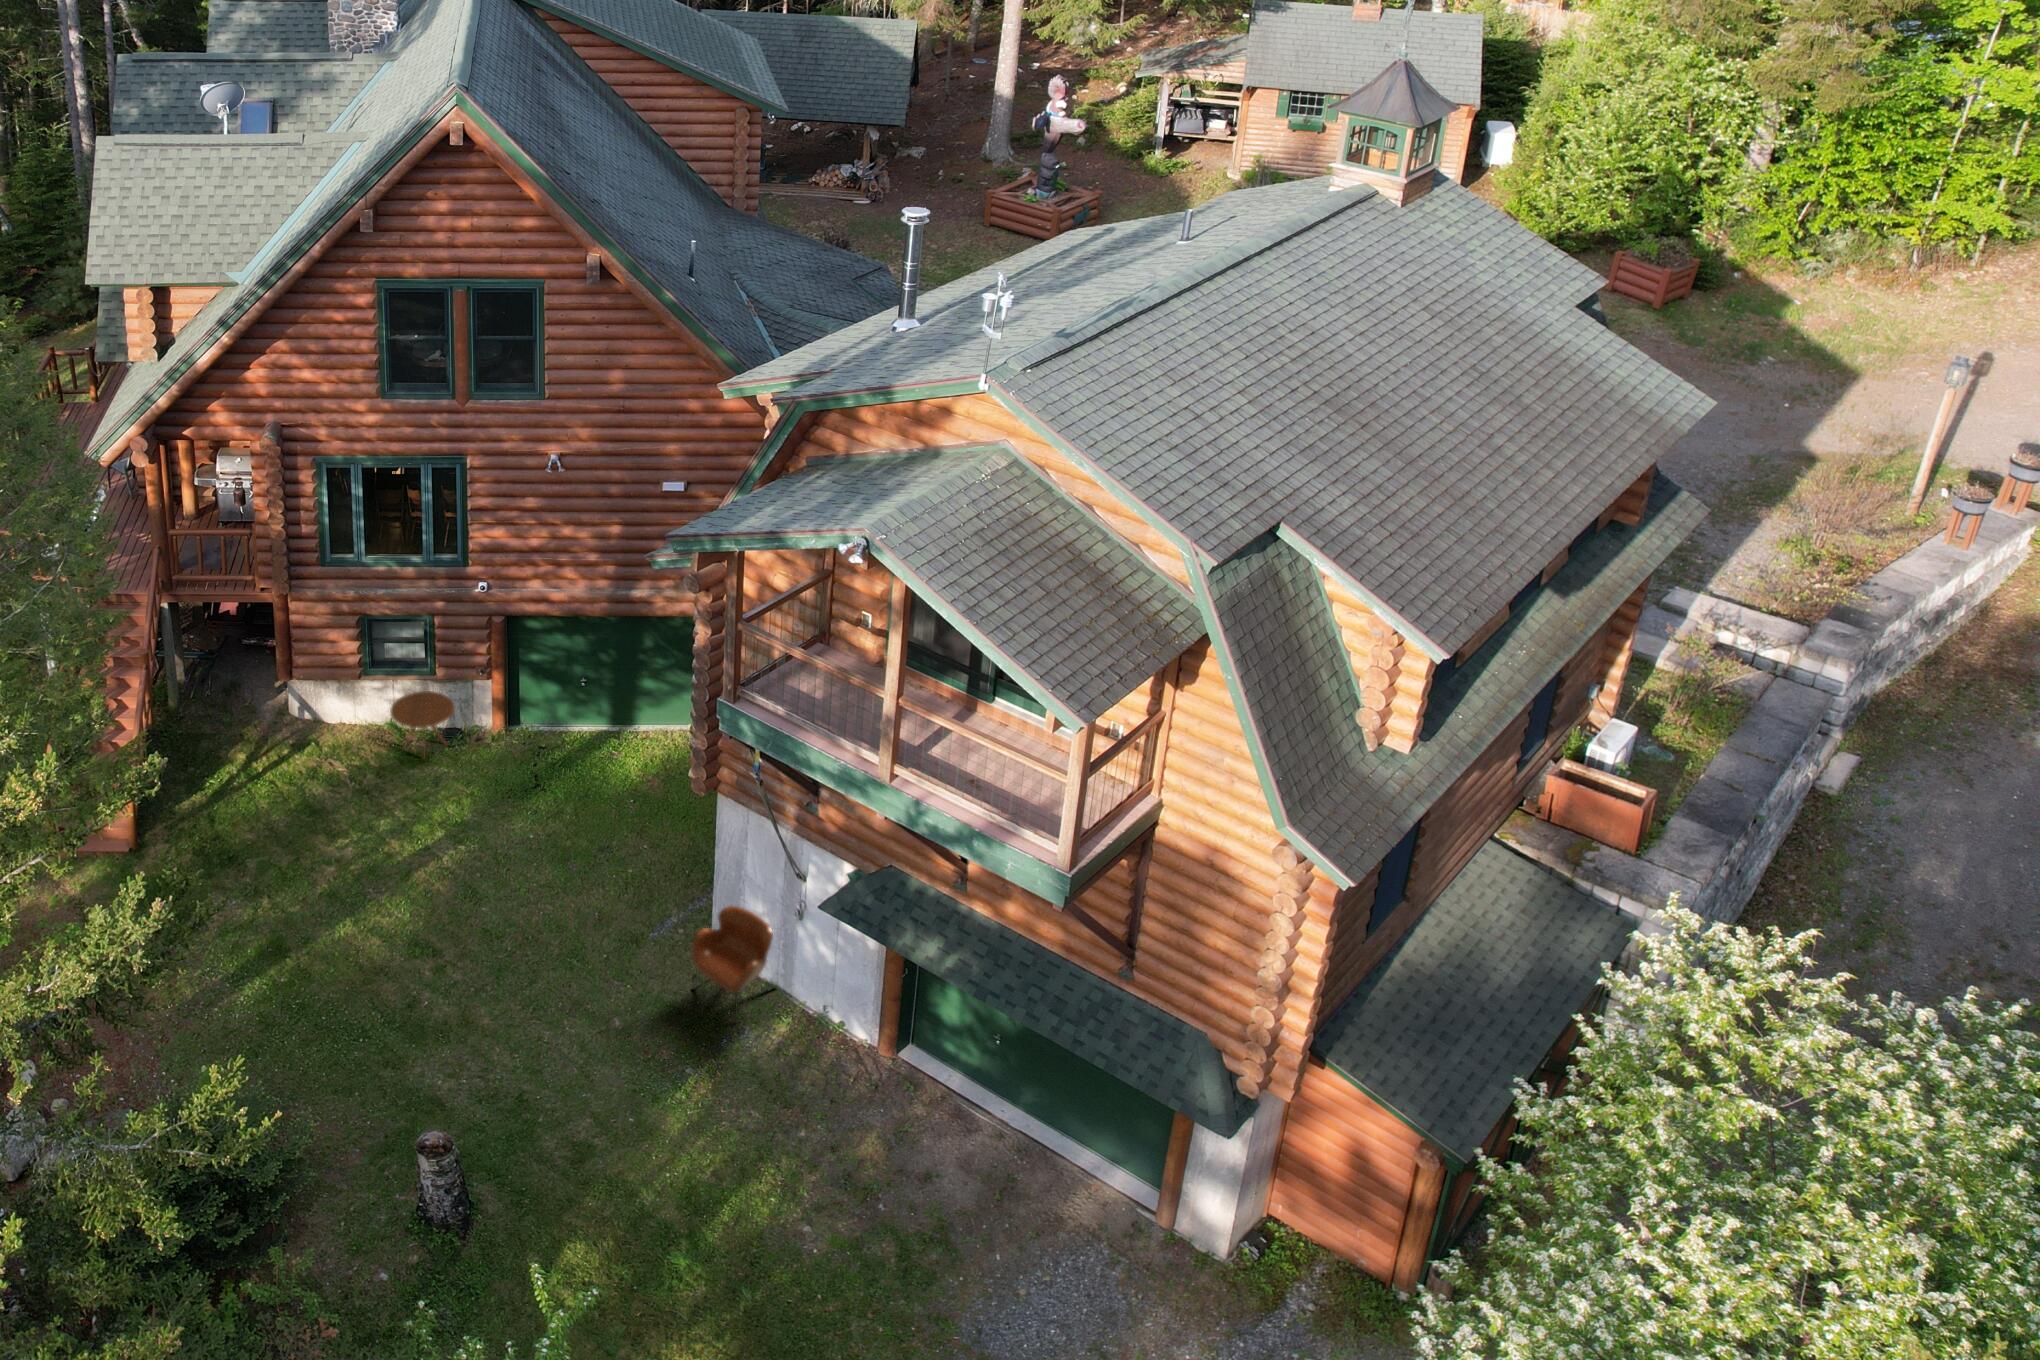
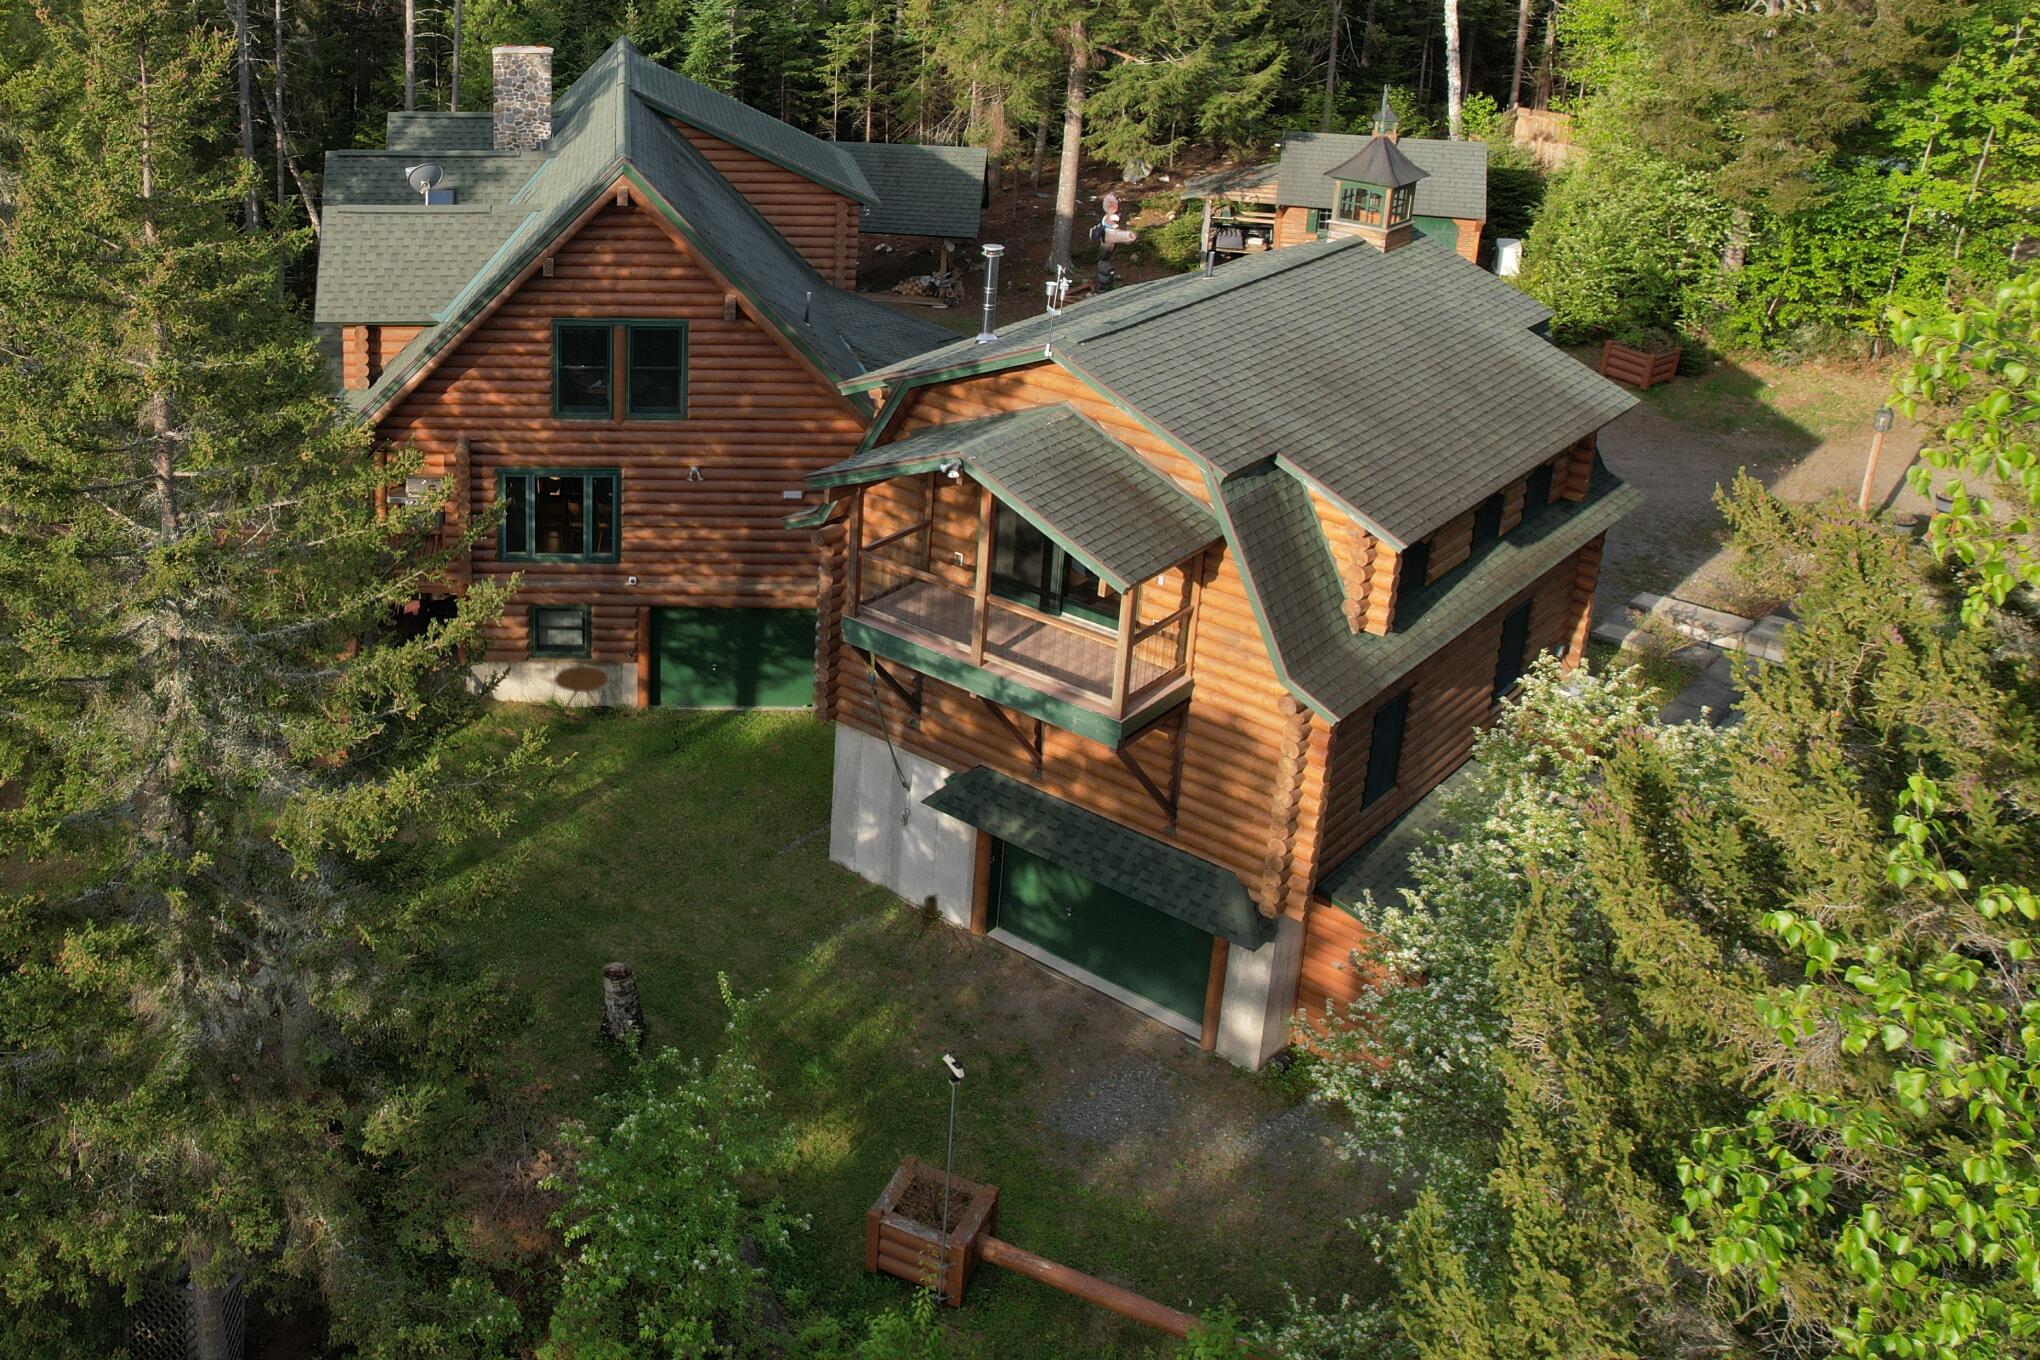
armchair: present [692,906,773,1011] -> none [815,813,887,903]
watering can: none [814,1010,842,1043] -> present [922,894,940,918]

